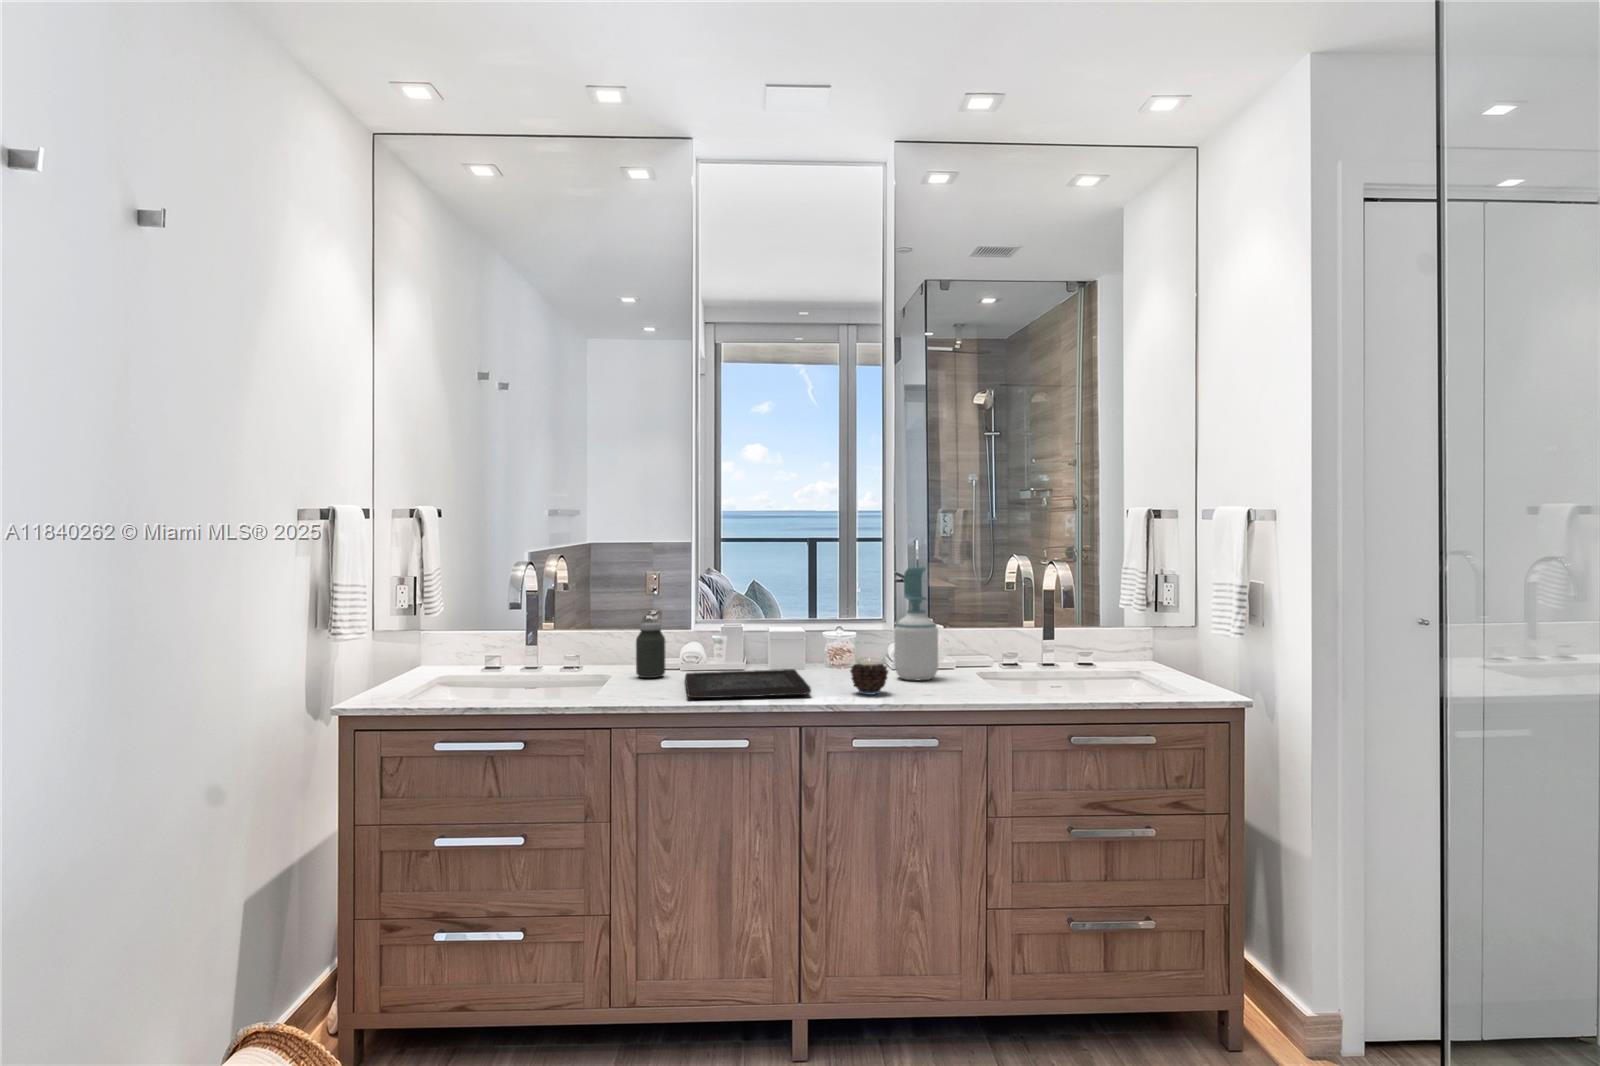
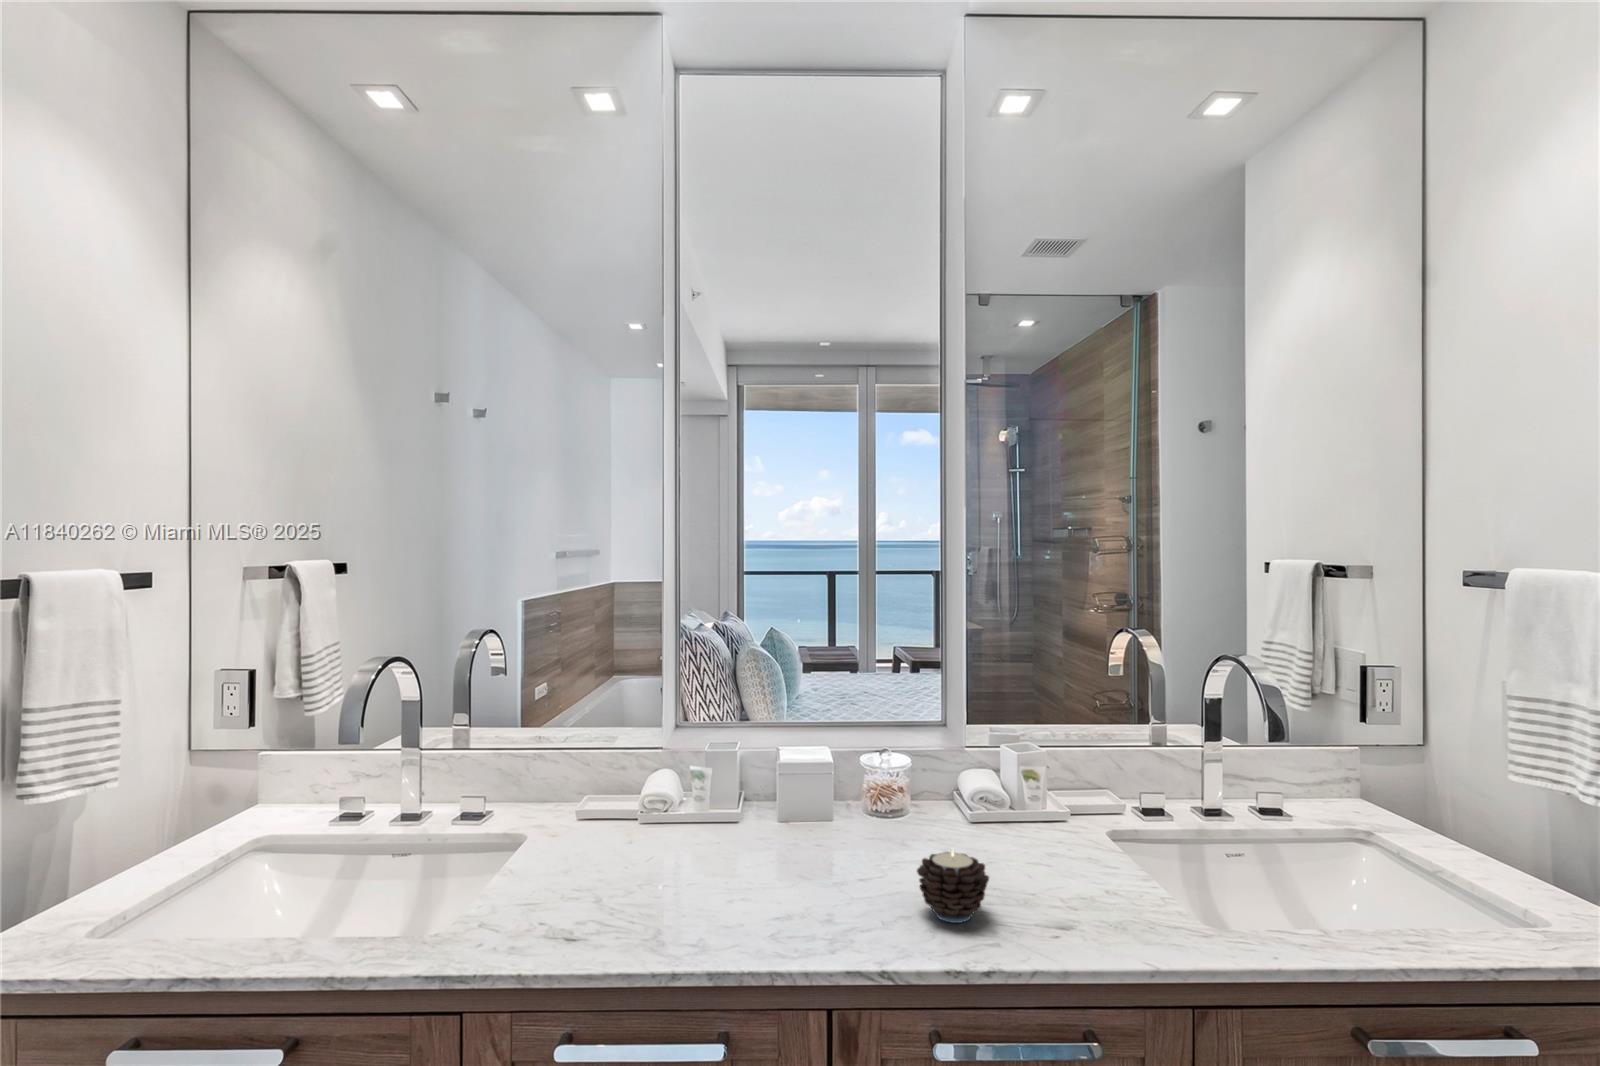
soap bottle: present [894,567,938,680] -> none [982,669,1058,862]
jar: present [636,623,665,678] -> none [562,752,610,848]
tray: present [685,669,811,698] -> none [615,830,847,939]

